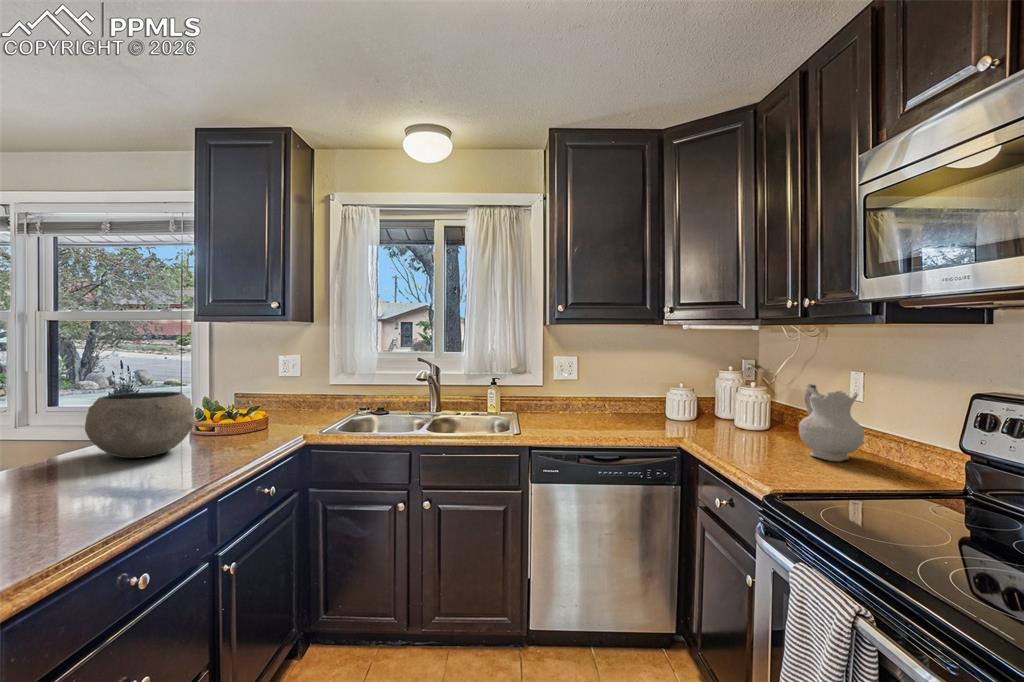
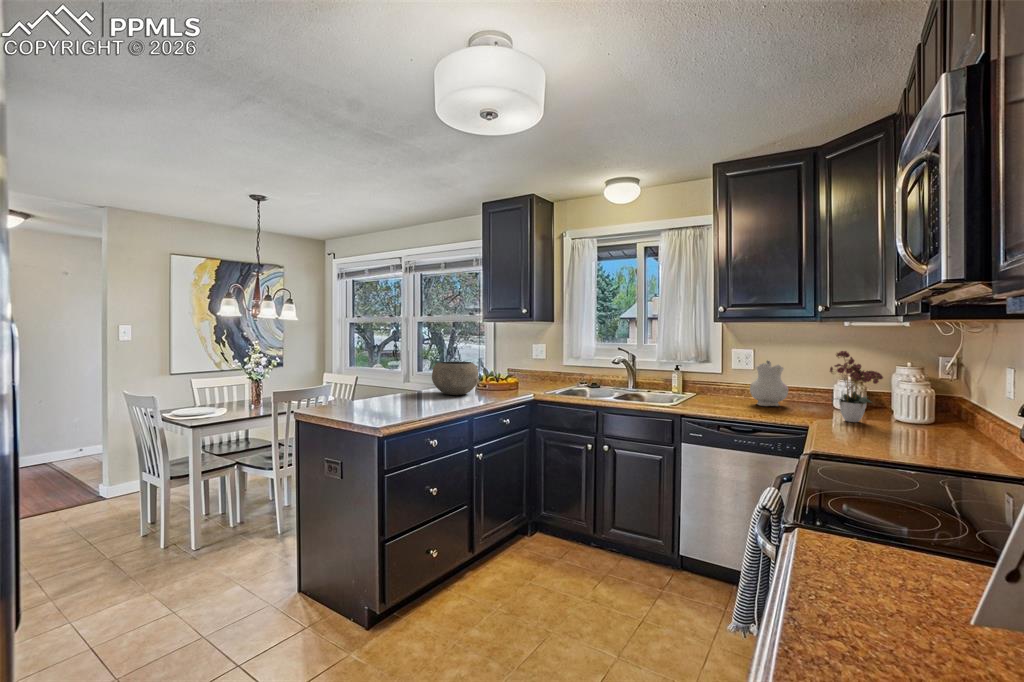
flower arrangement: none [689,351,745,436] -> present [830,351,883,422]
ceramic pitcher: present [799,384,864,461] -> present [750,361,788,406]

